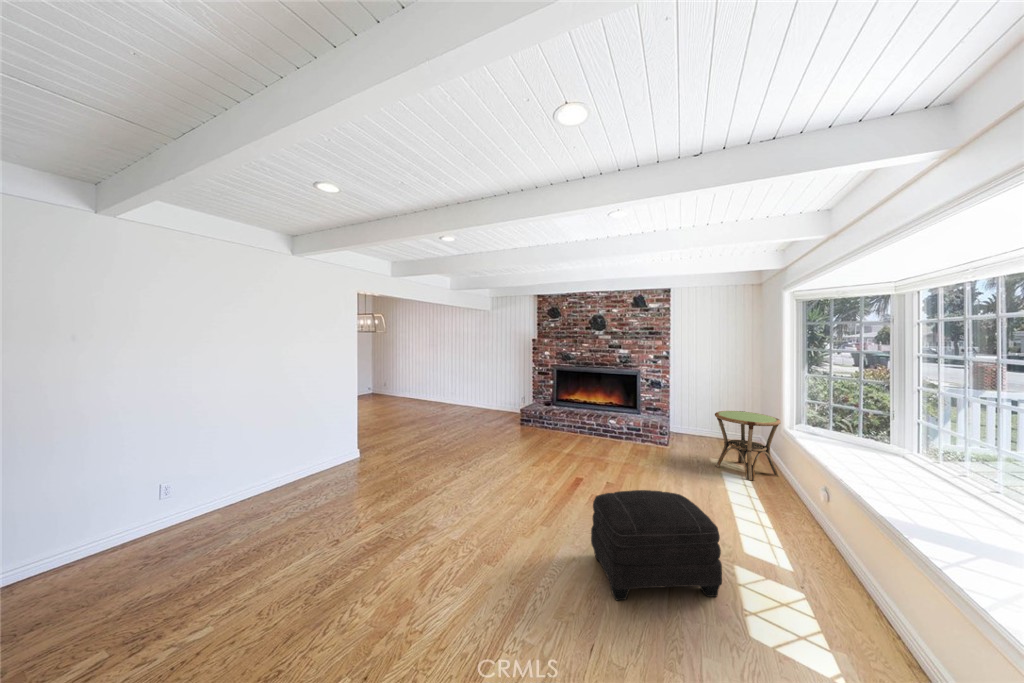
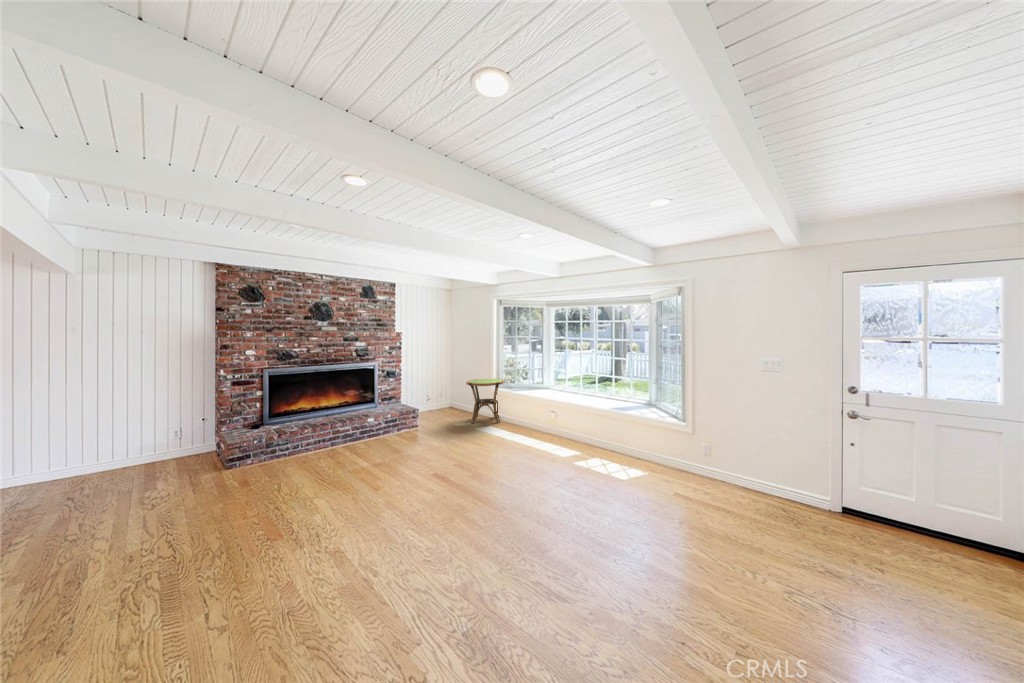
ottoman: present [591,490,722,600] -> none [544,424,601,497]

